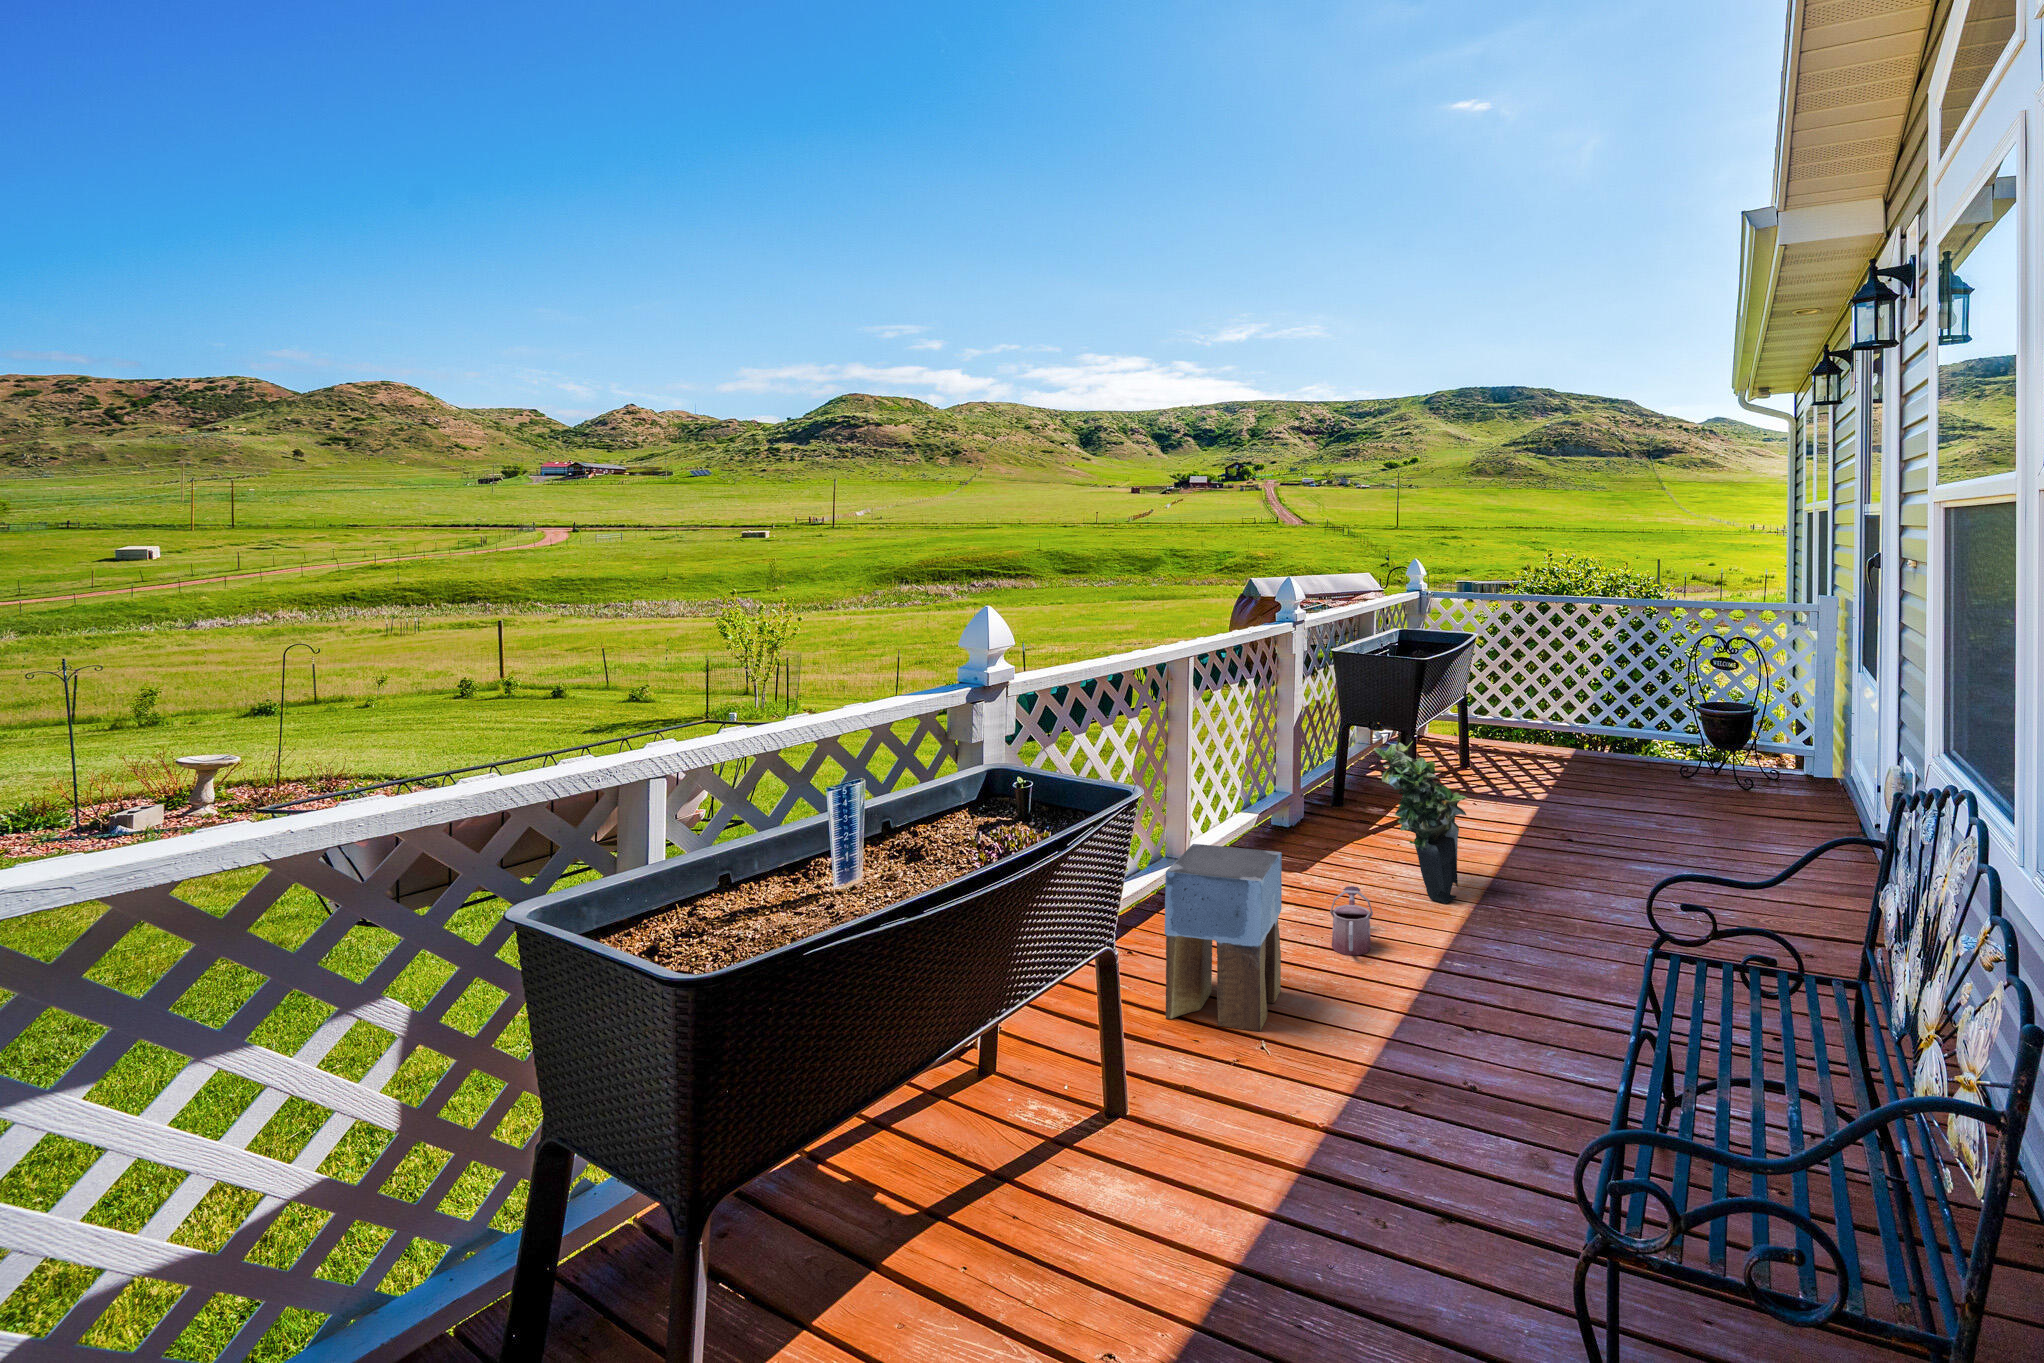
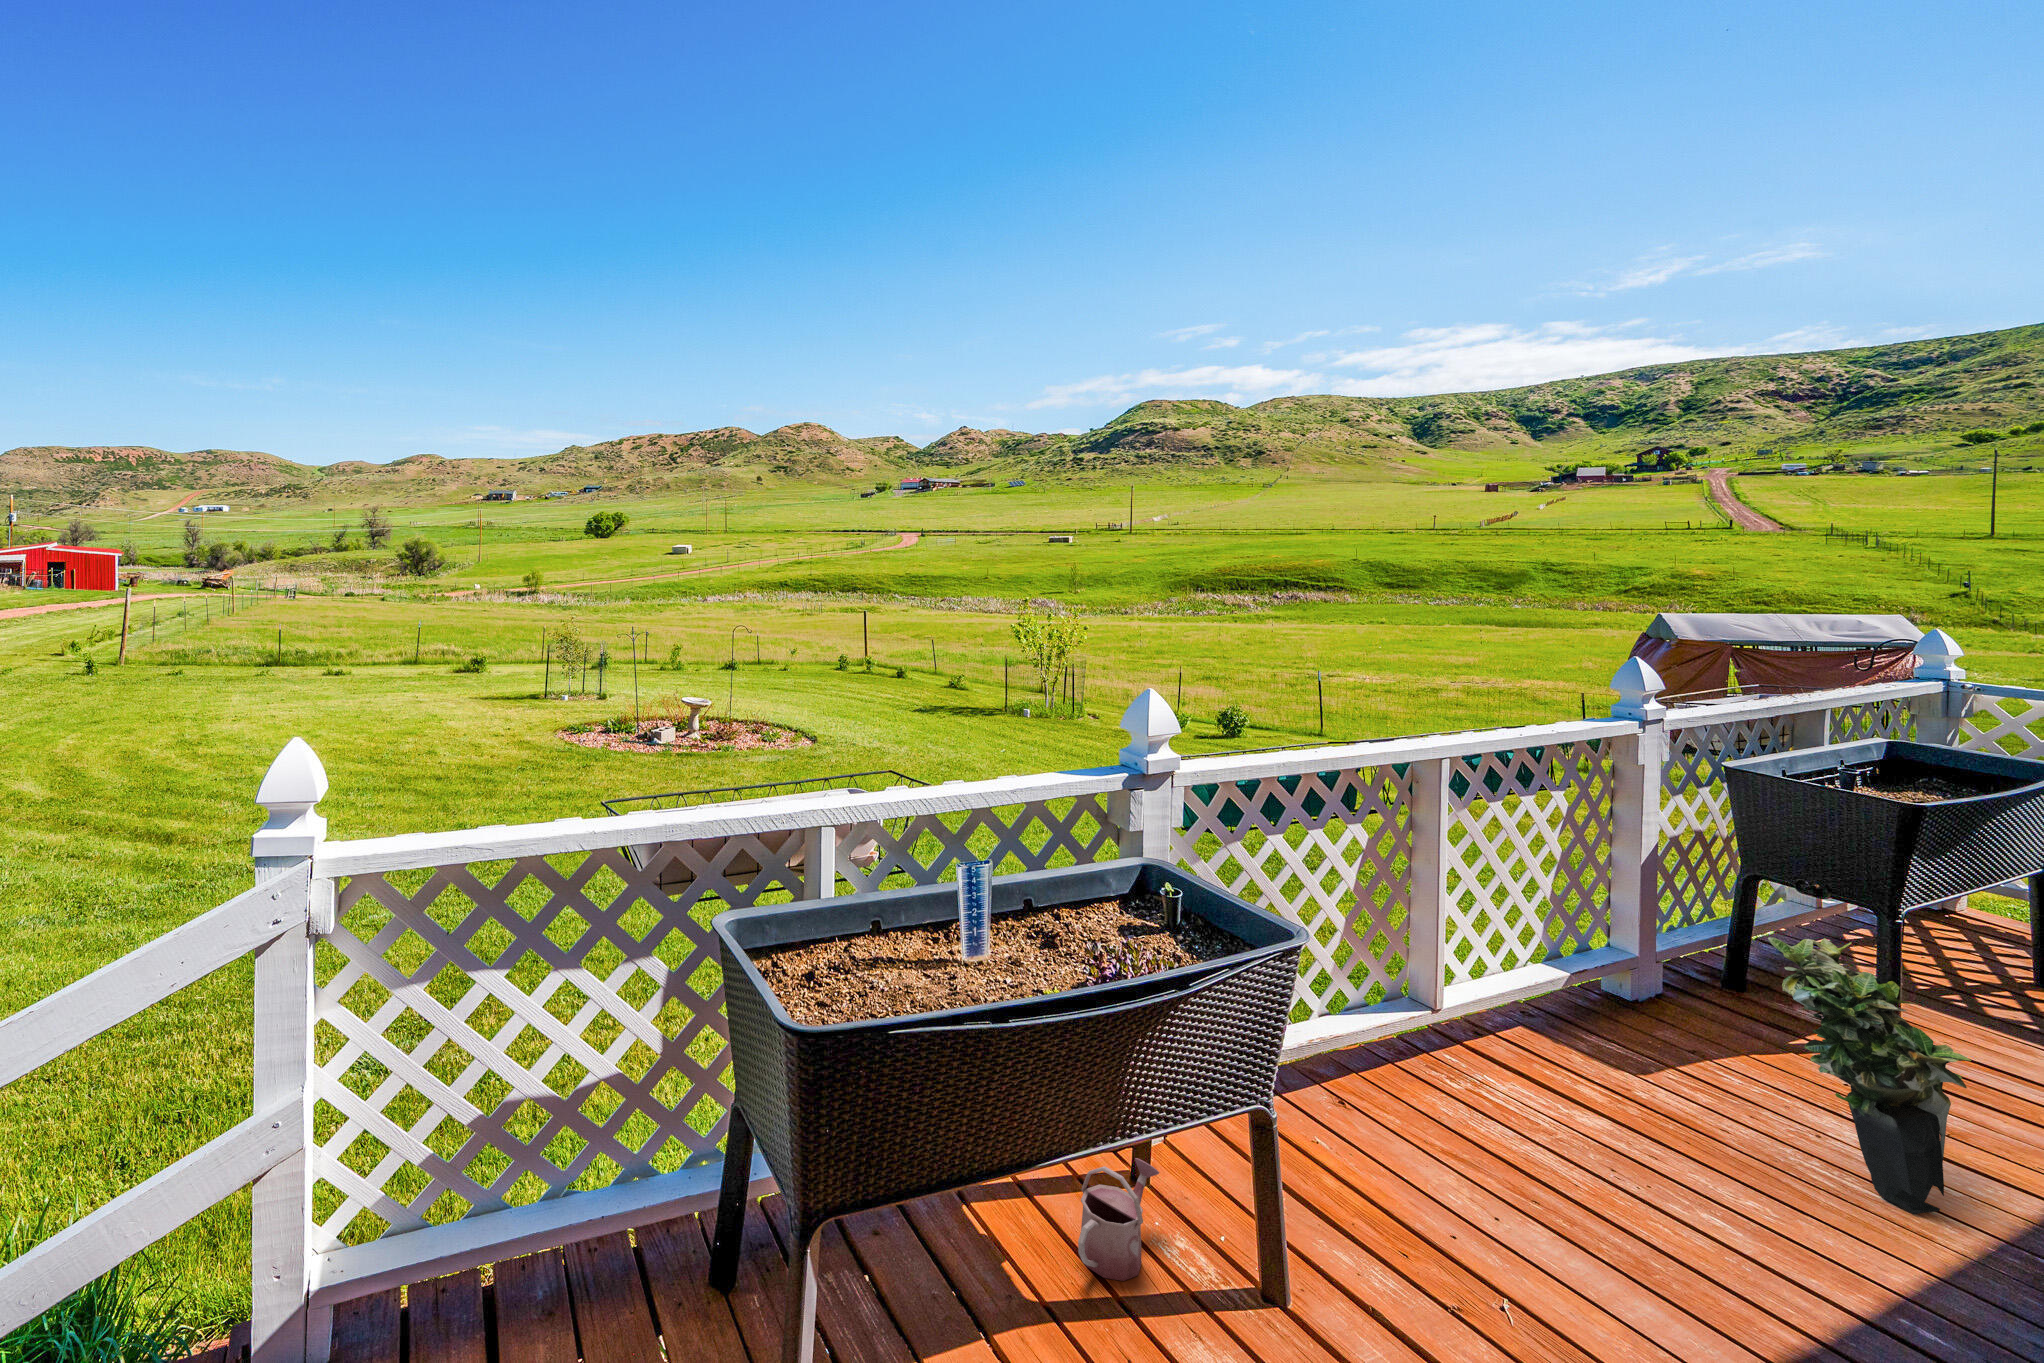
stool: present [1165,844,1282,1031] -> none [1373,1002,1563,1283]
watering can: present [1330,886,1373,955] -> present [1078,1158,1159,1281]

